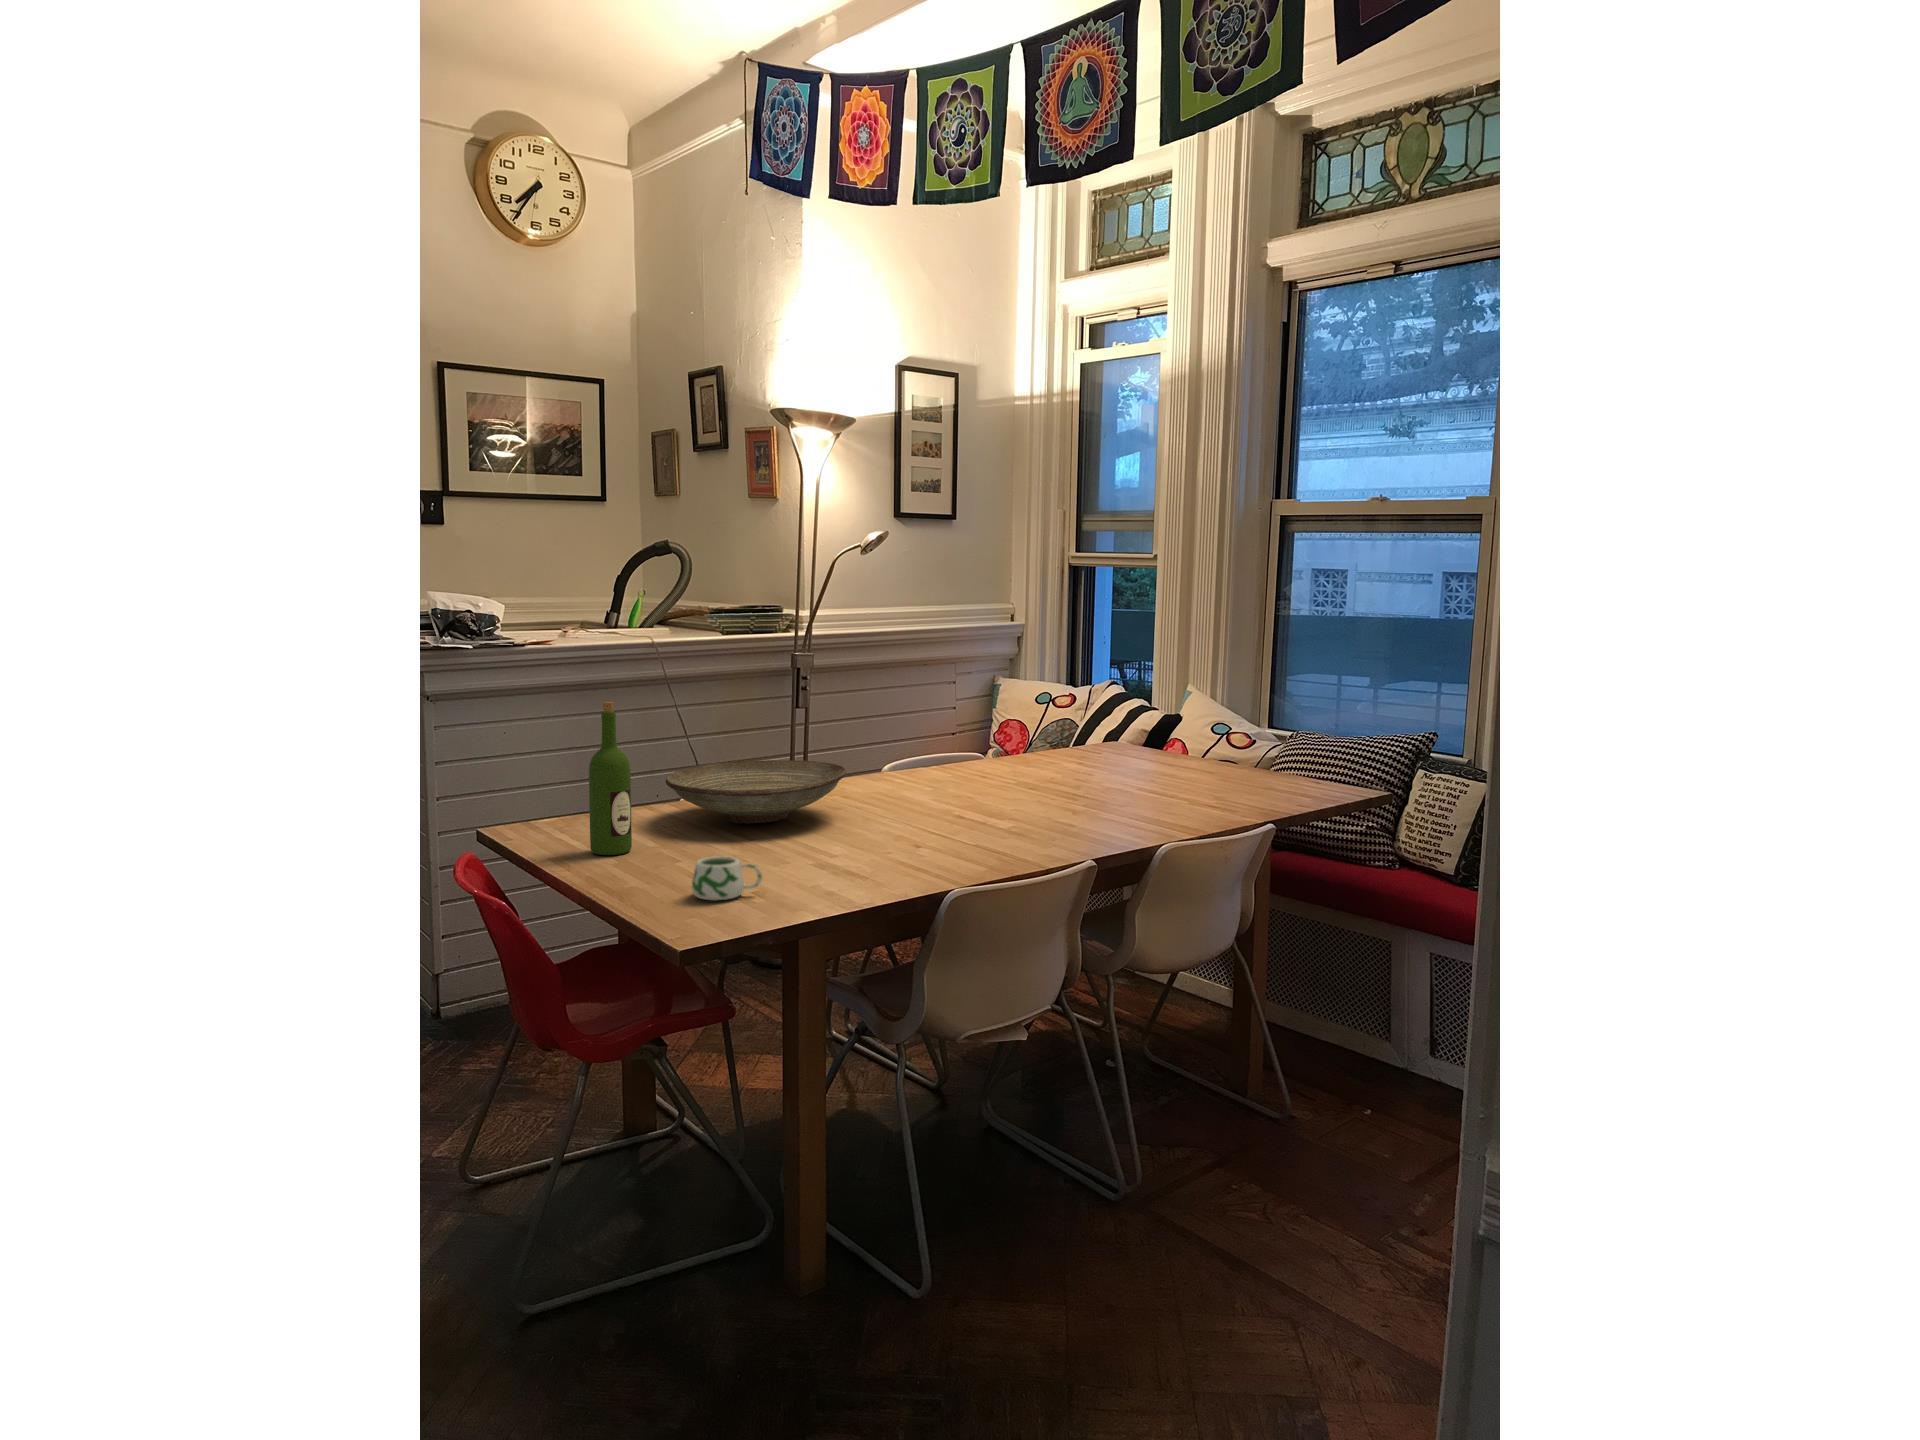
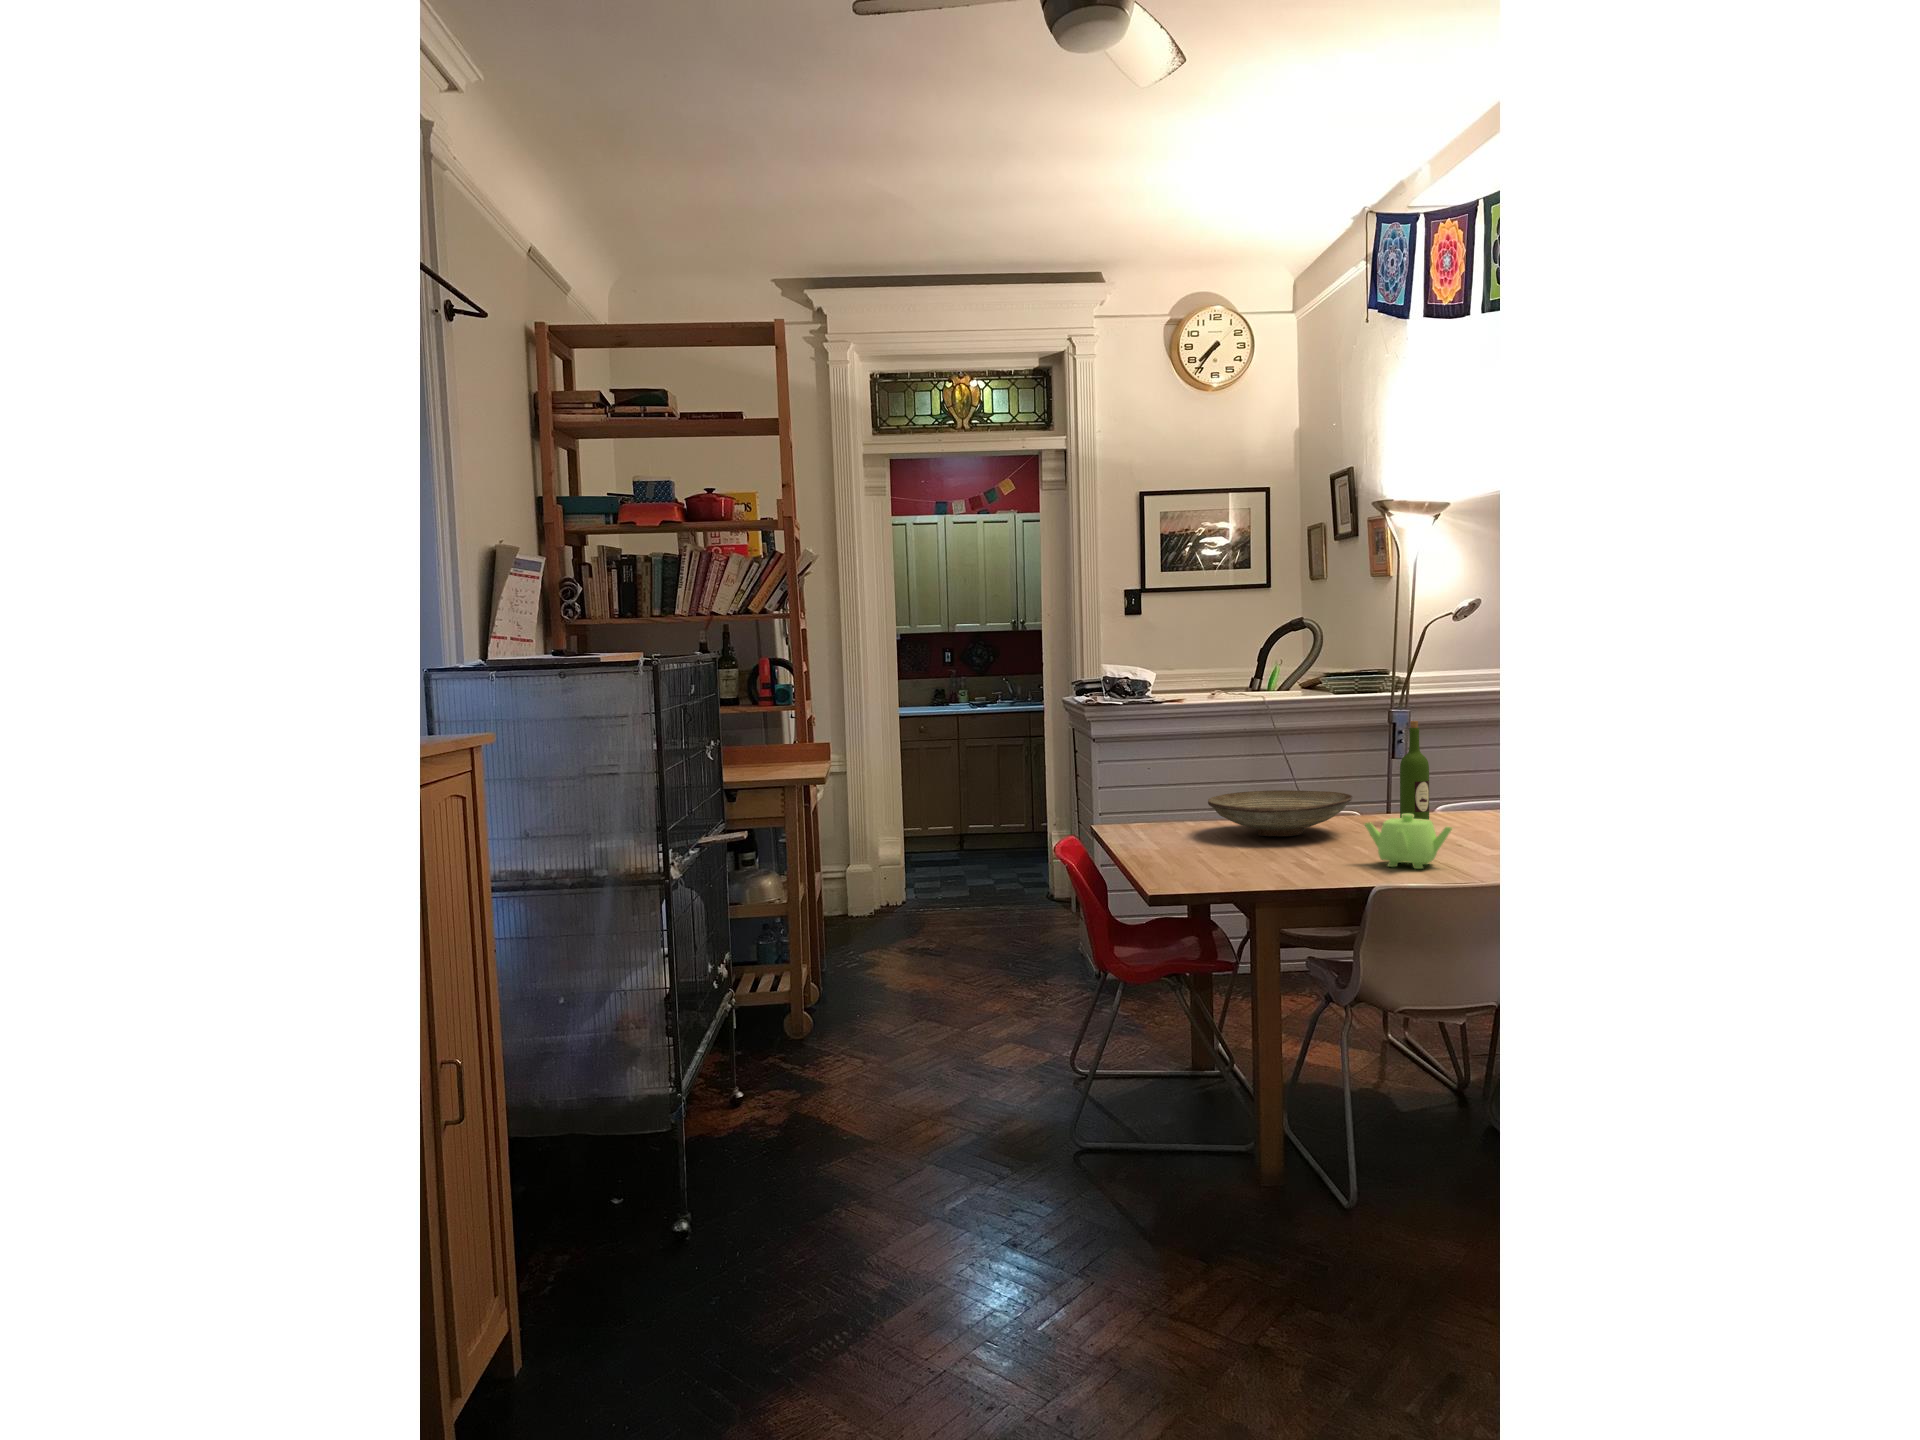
wine bottle: present [589,702,632,855] -> present [1400,721,1429,820]
teapot: none [905,791,1006,858] -> present [1365,814,1452,869]
mug: present [692,856,762,900] -> none [1176,847,1225,877]

